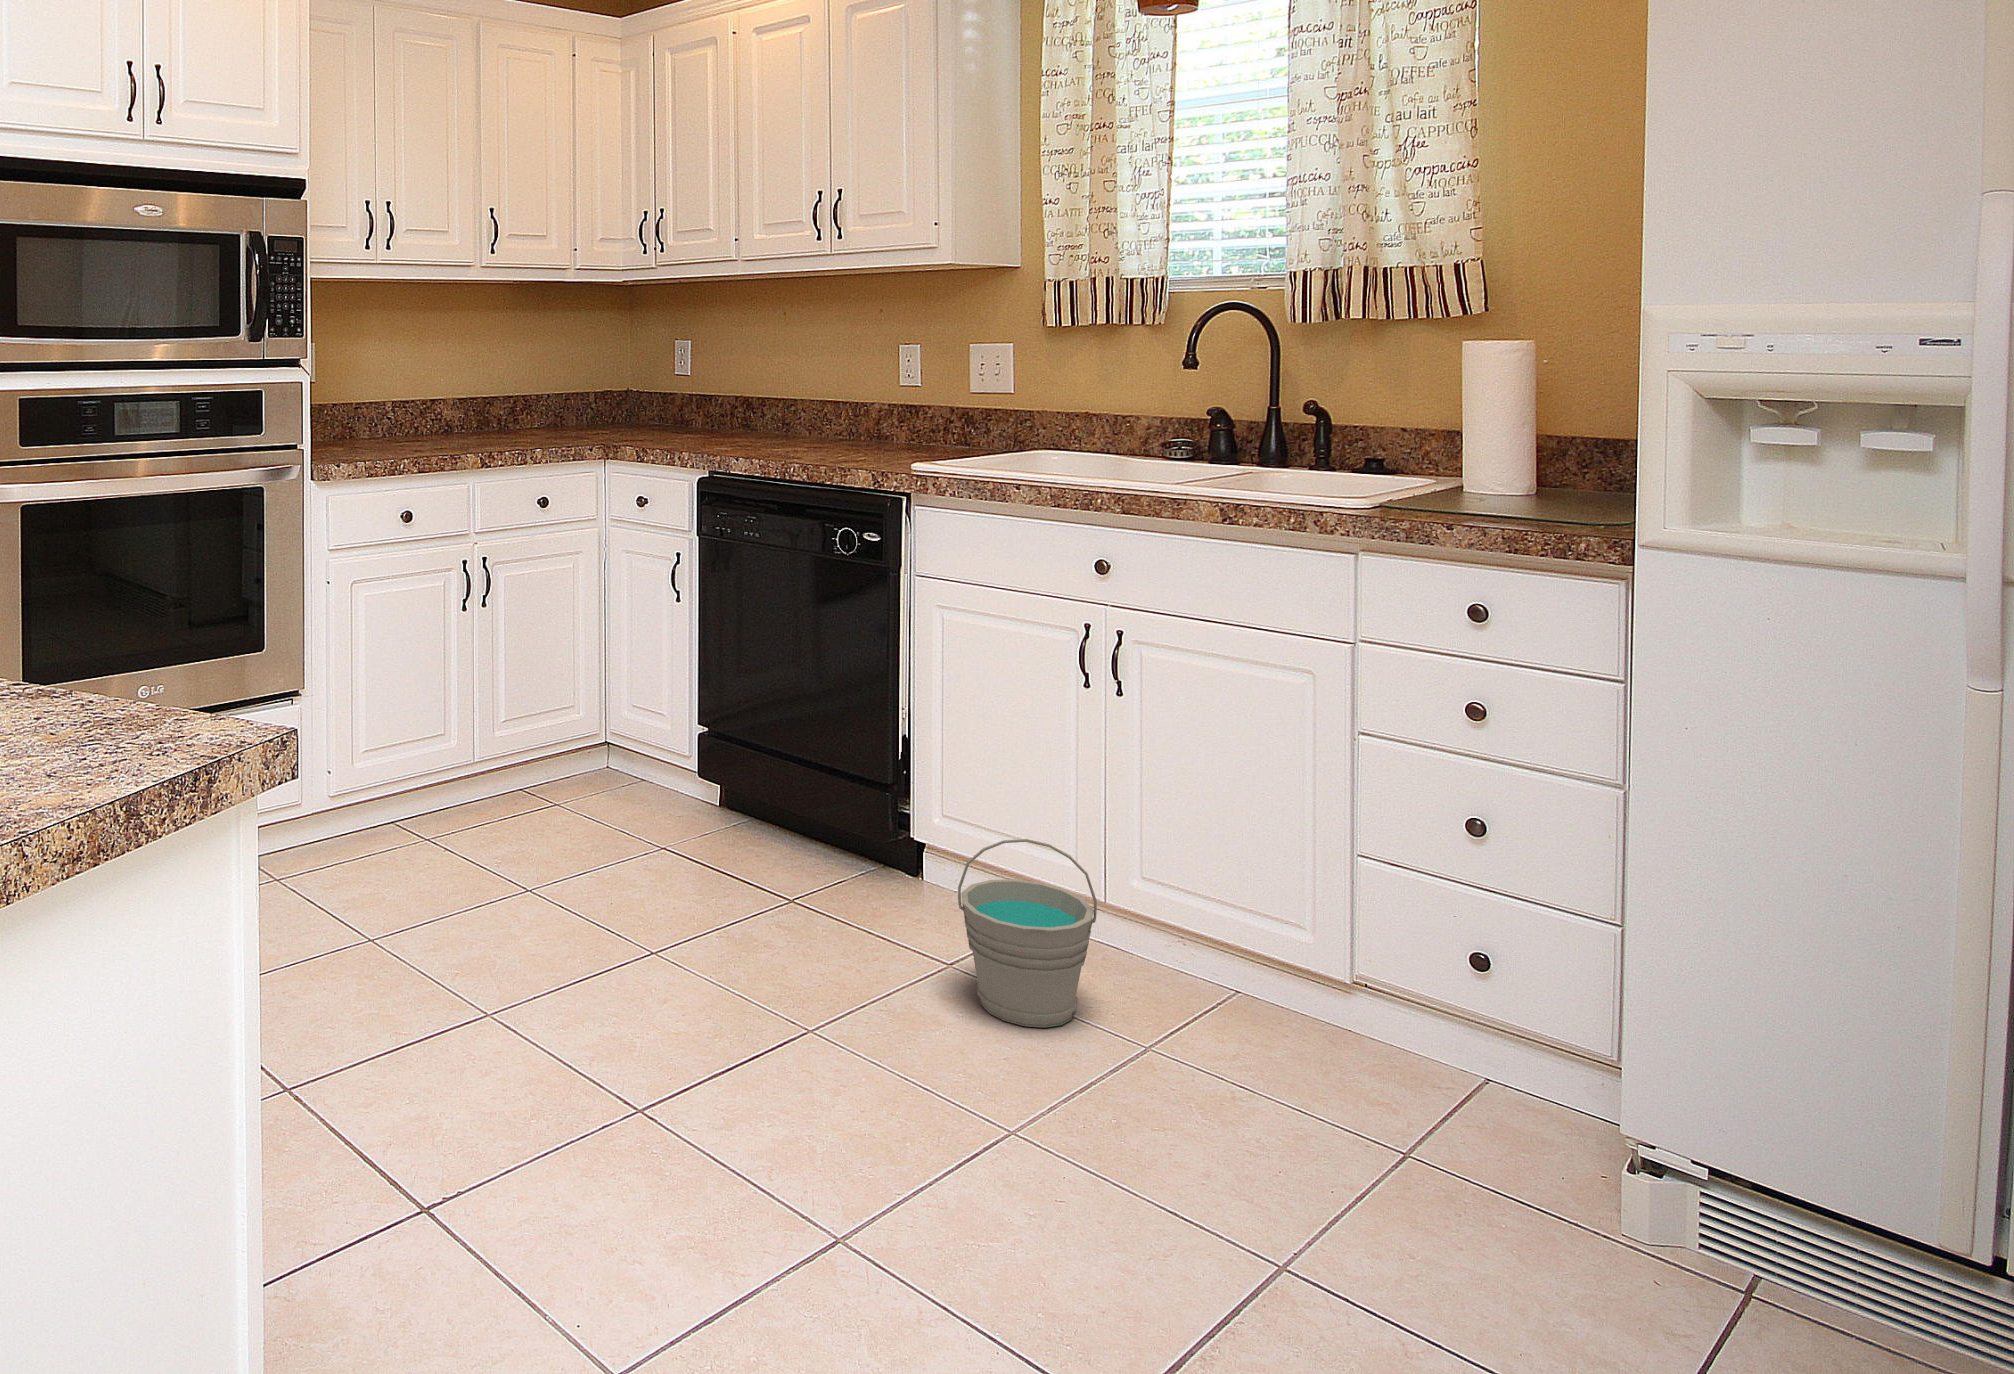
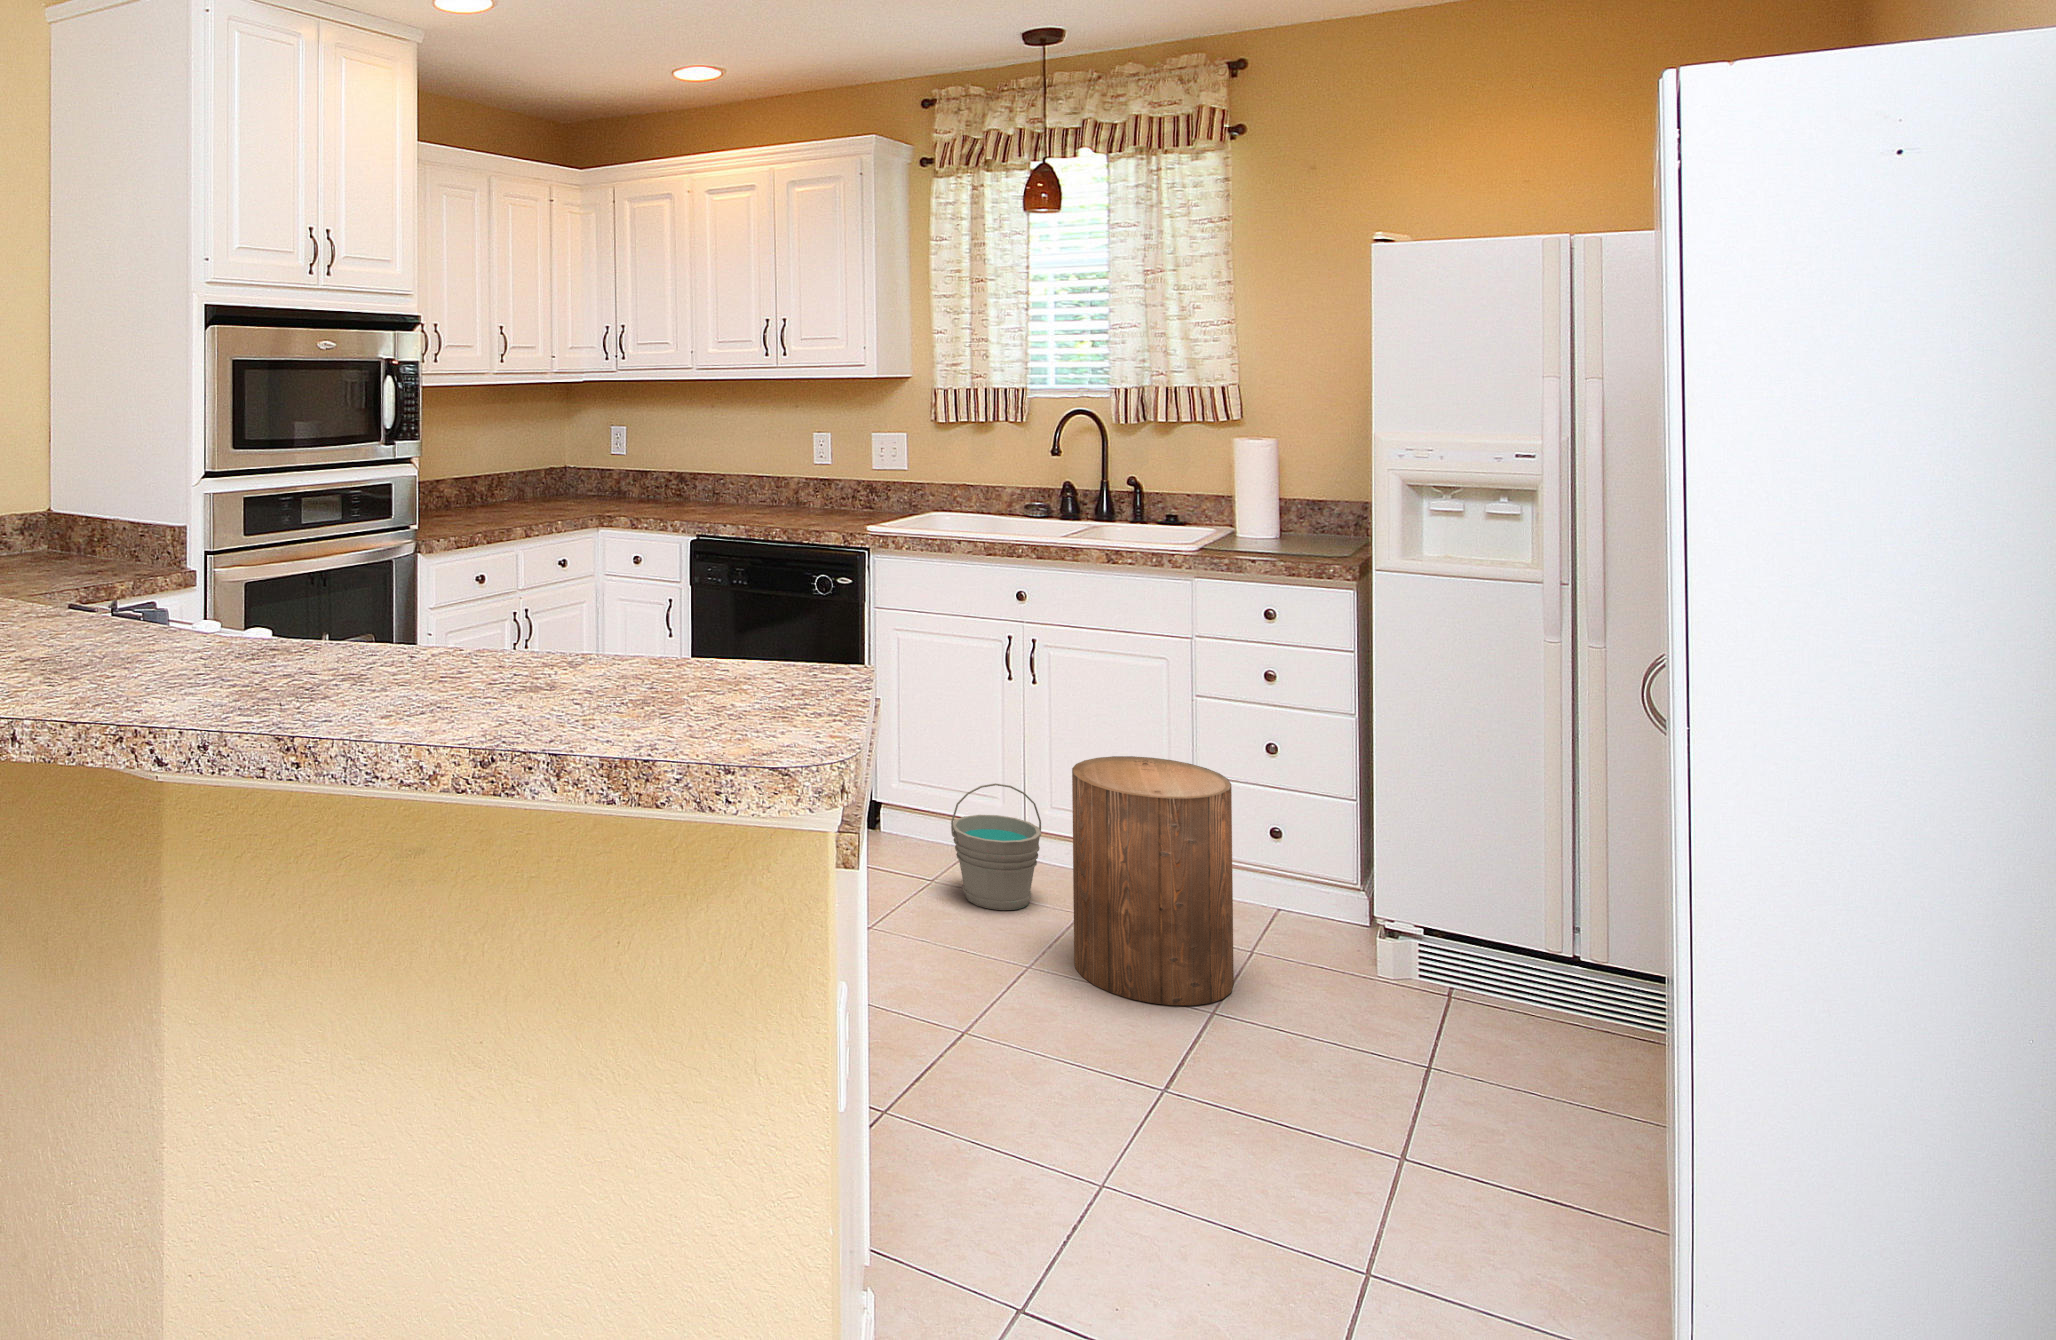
stool: none [1087,821,1349,1245] -> present [1072,756,1234,1005]

